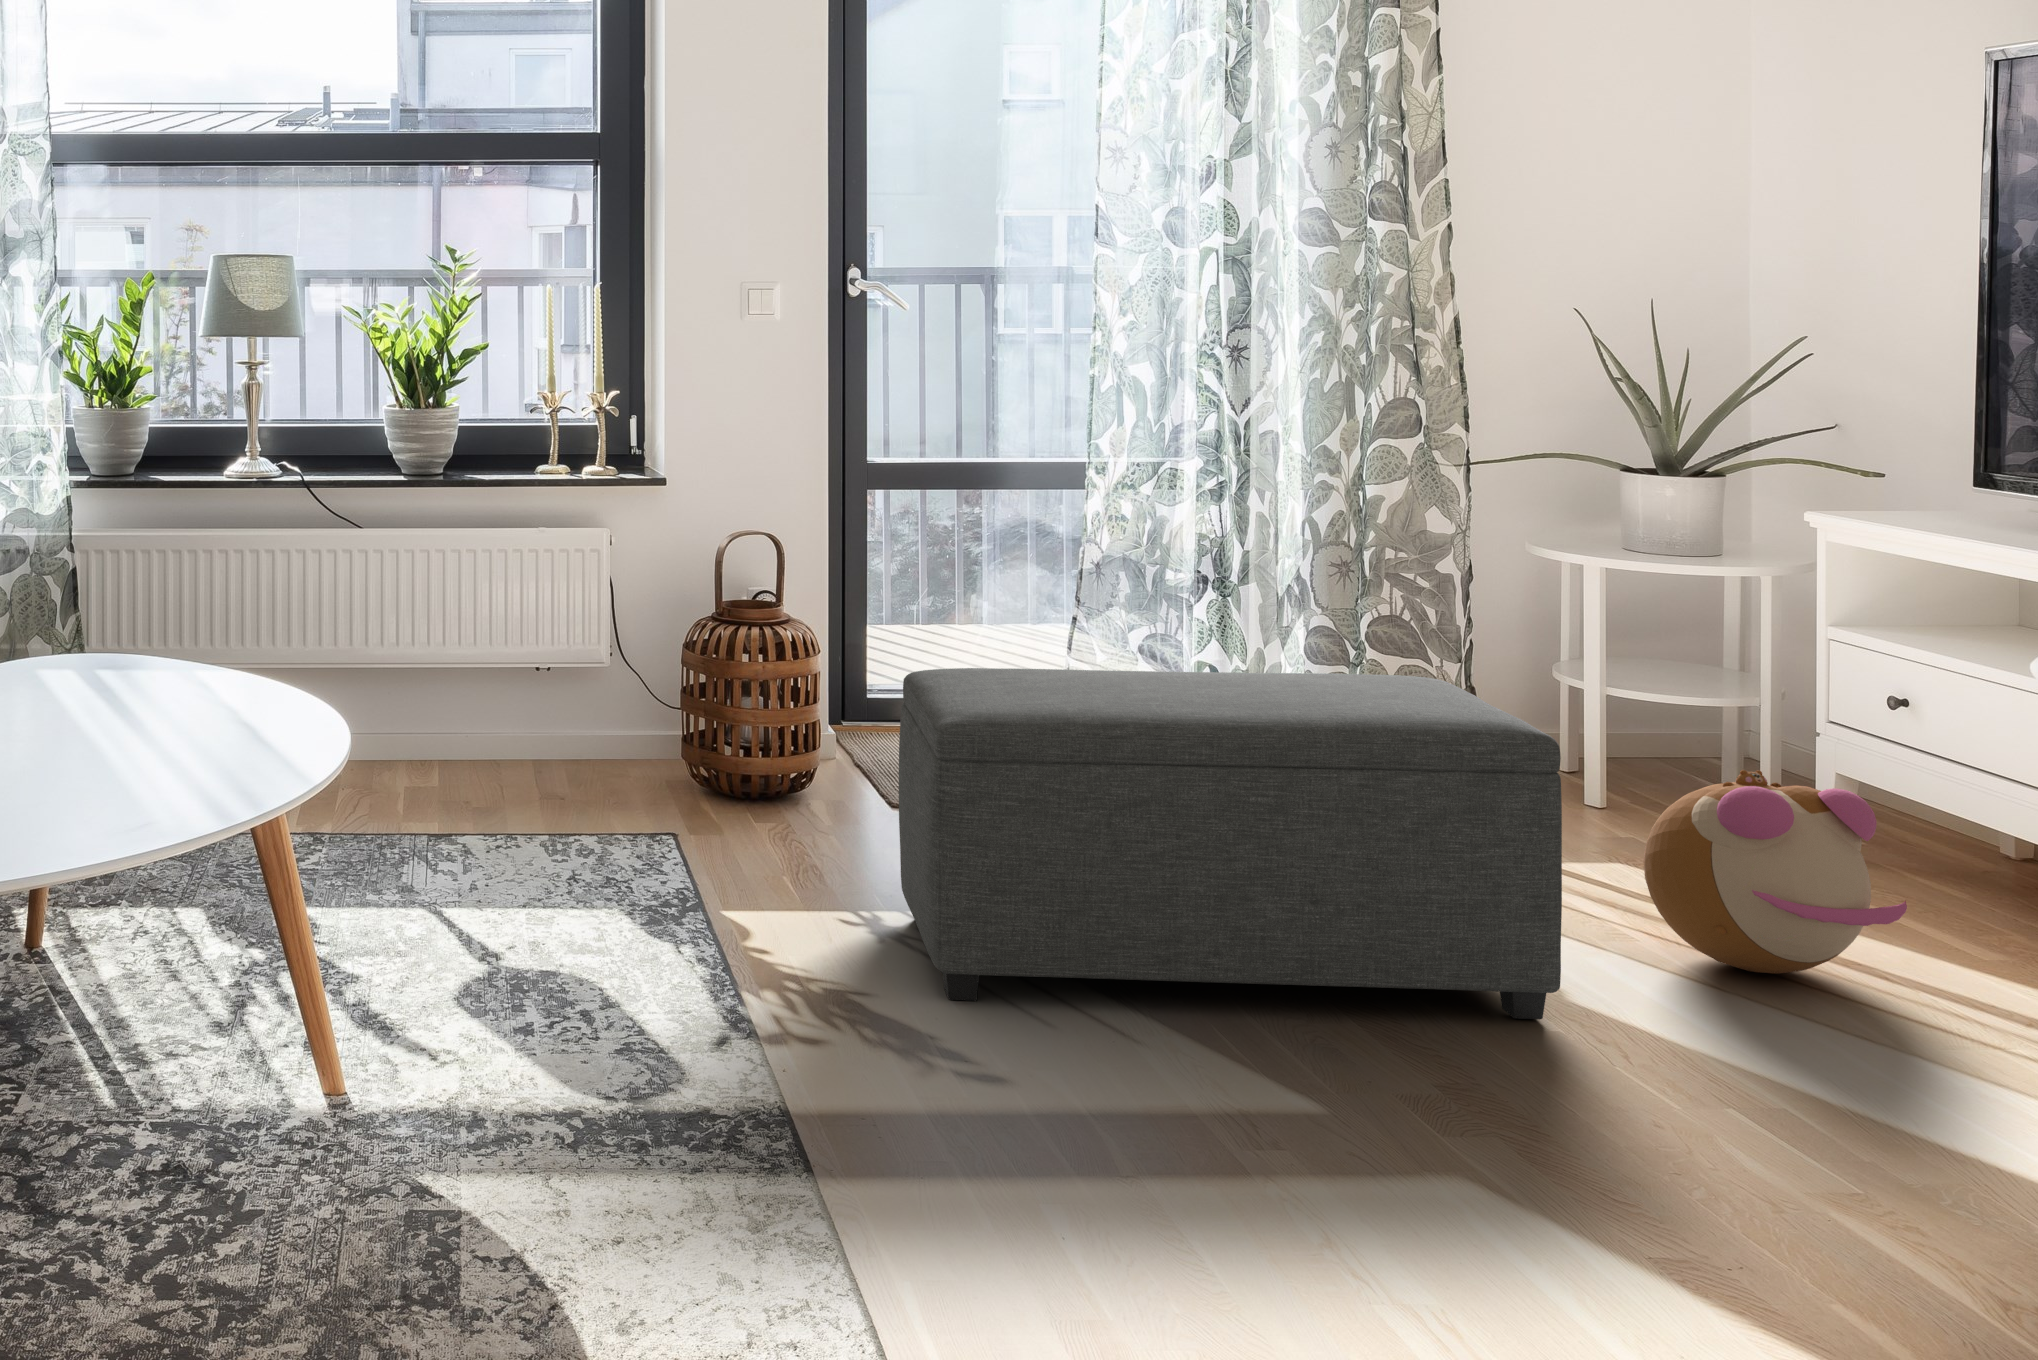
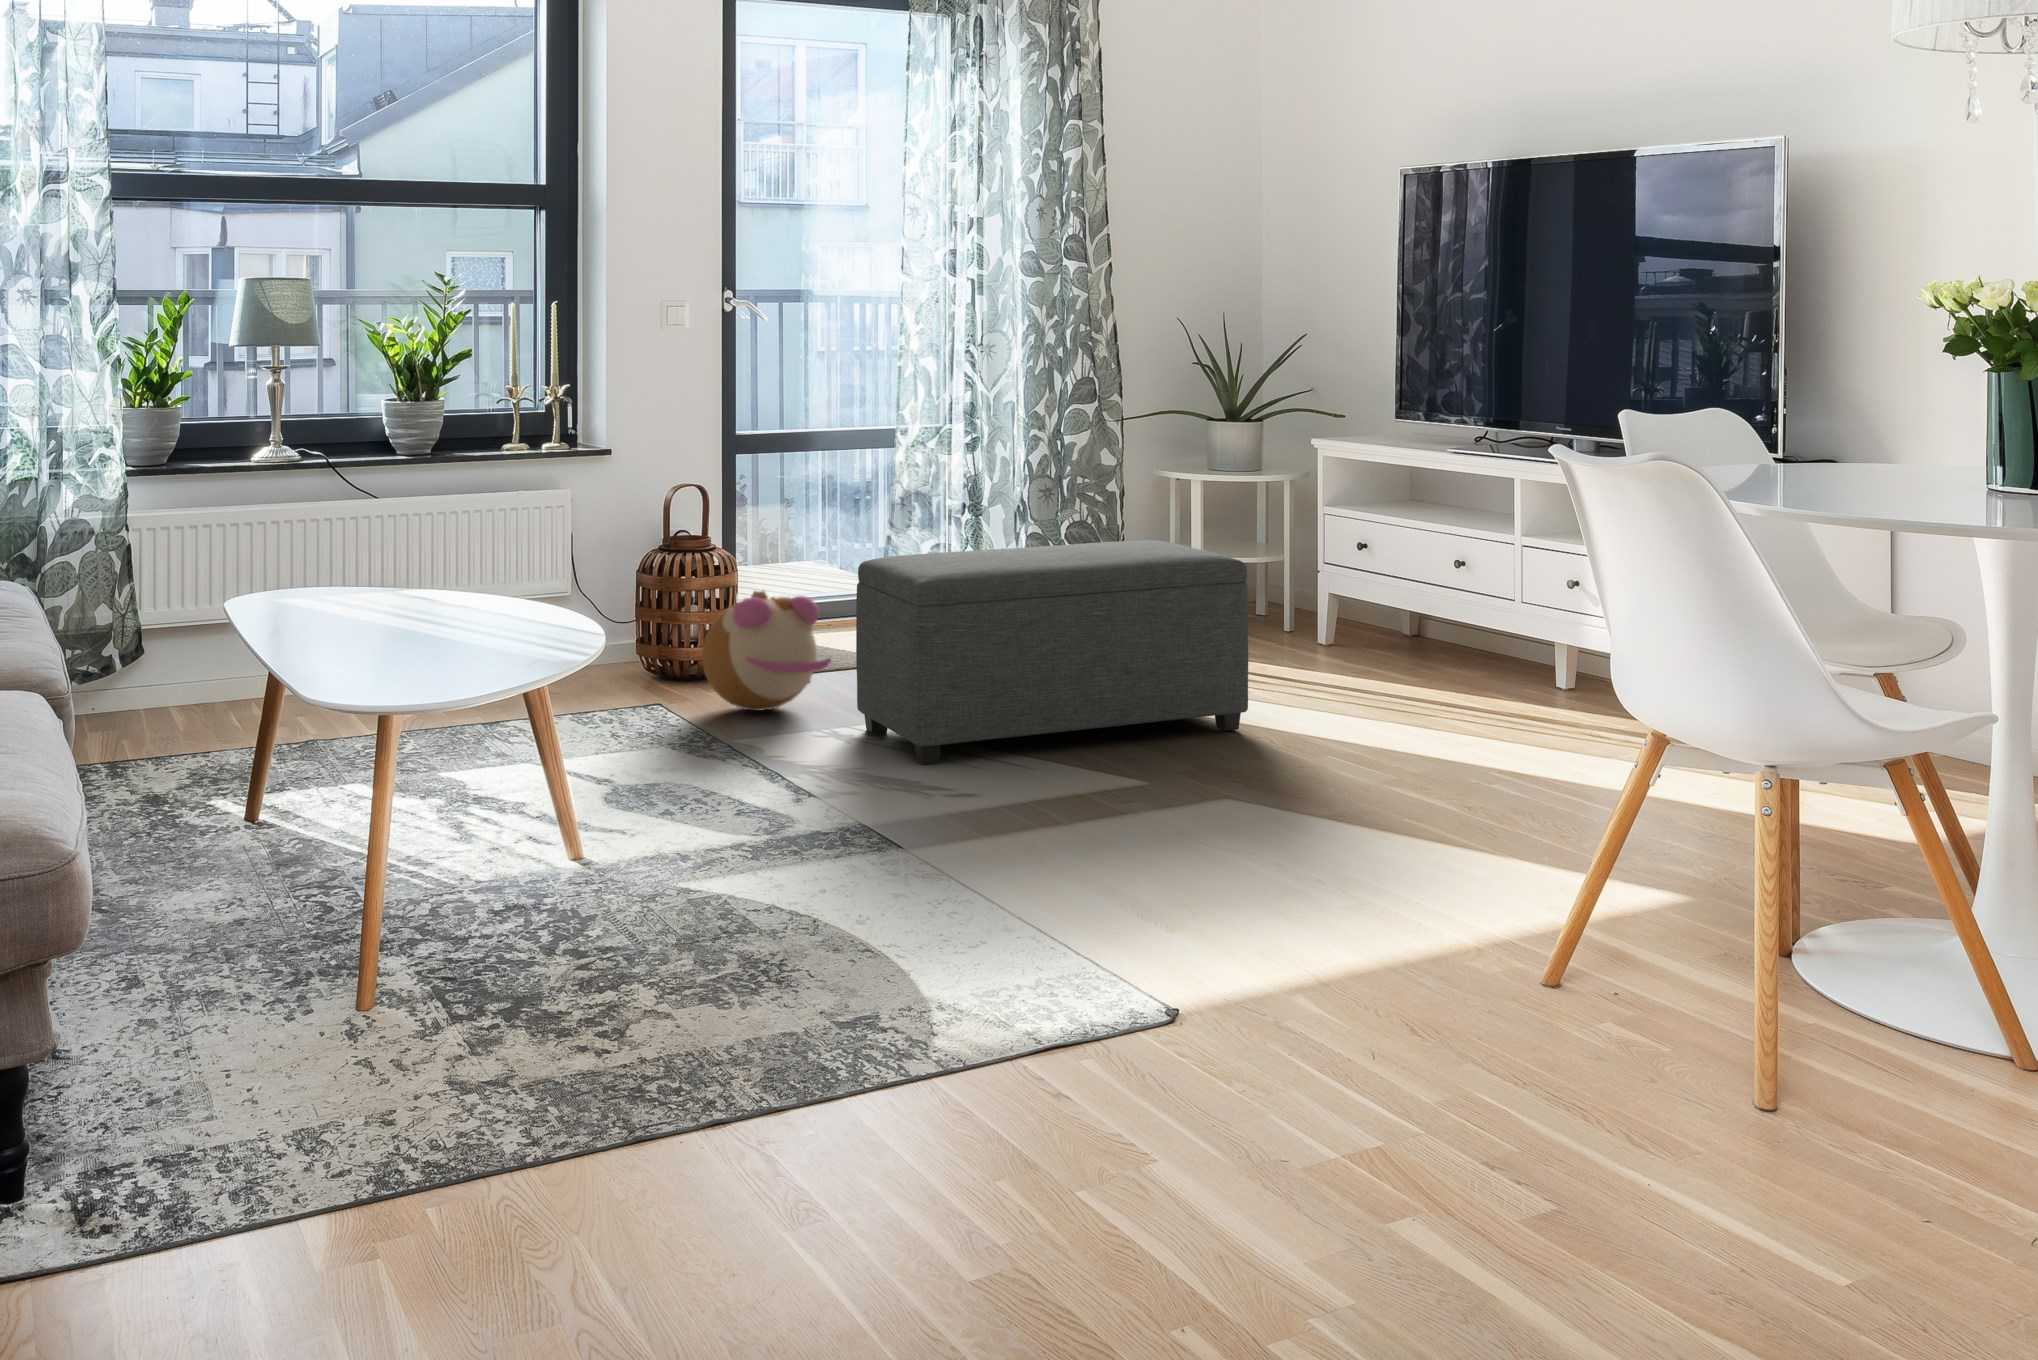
plush toy: present [1643,770,1907,974] -> present [702,591,831,711]

